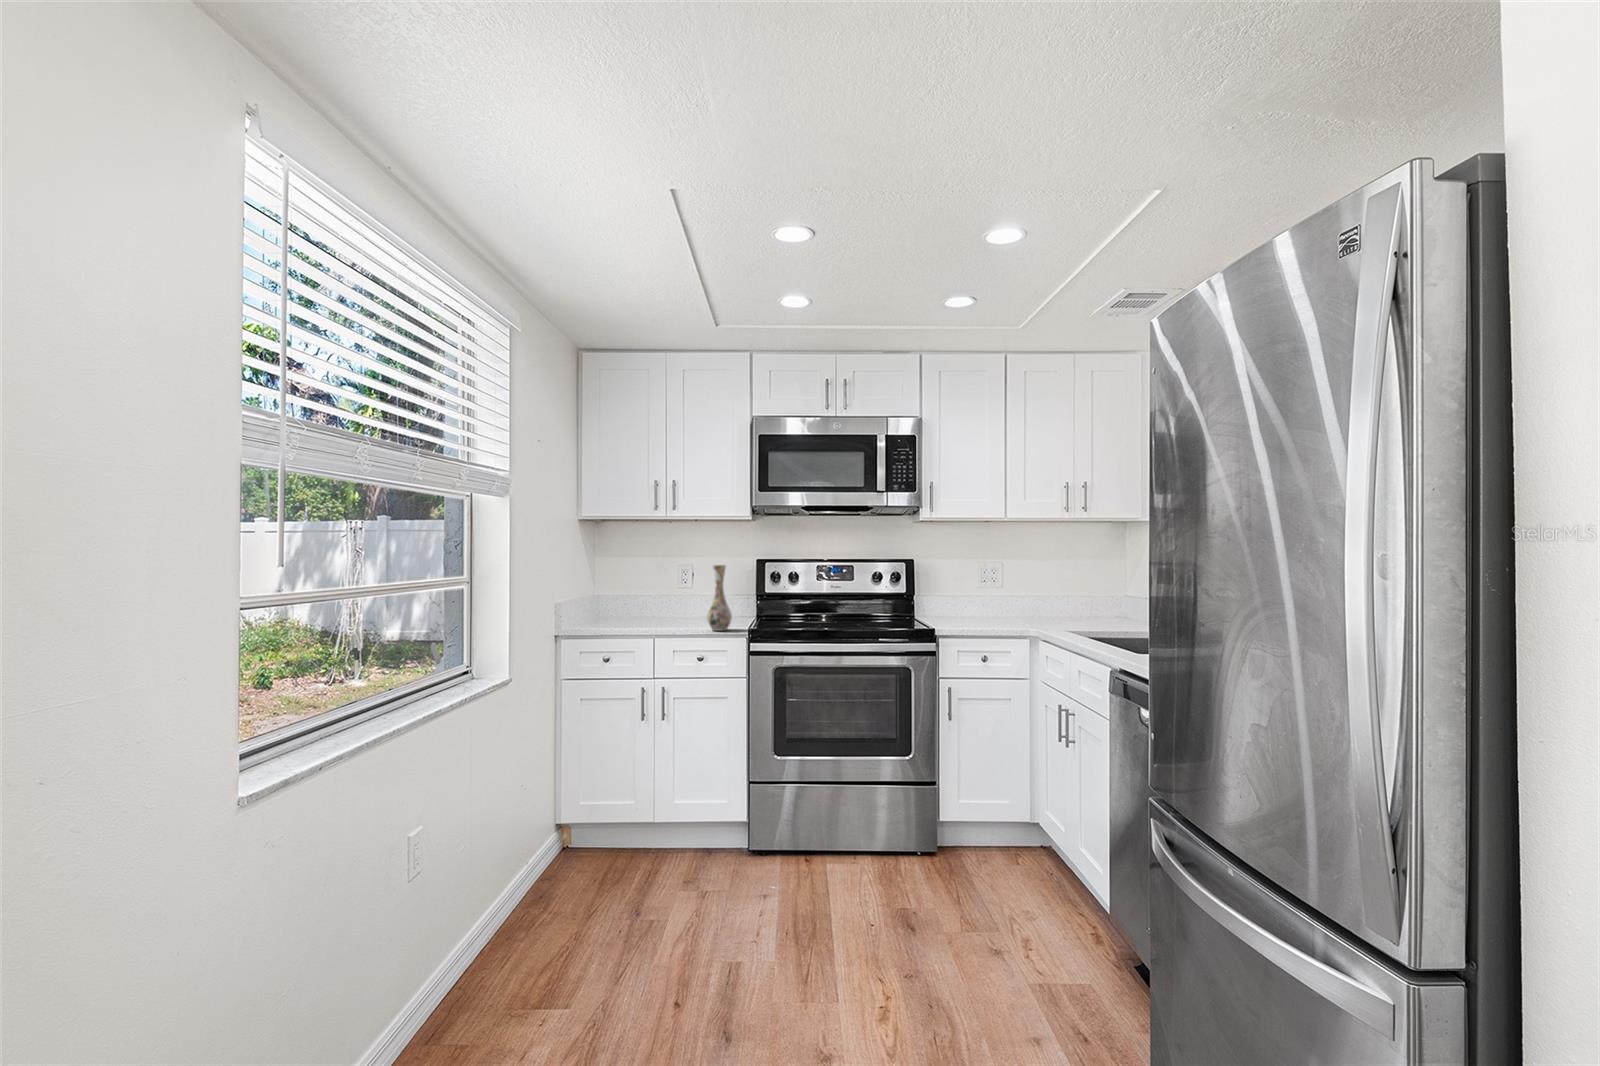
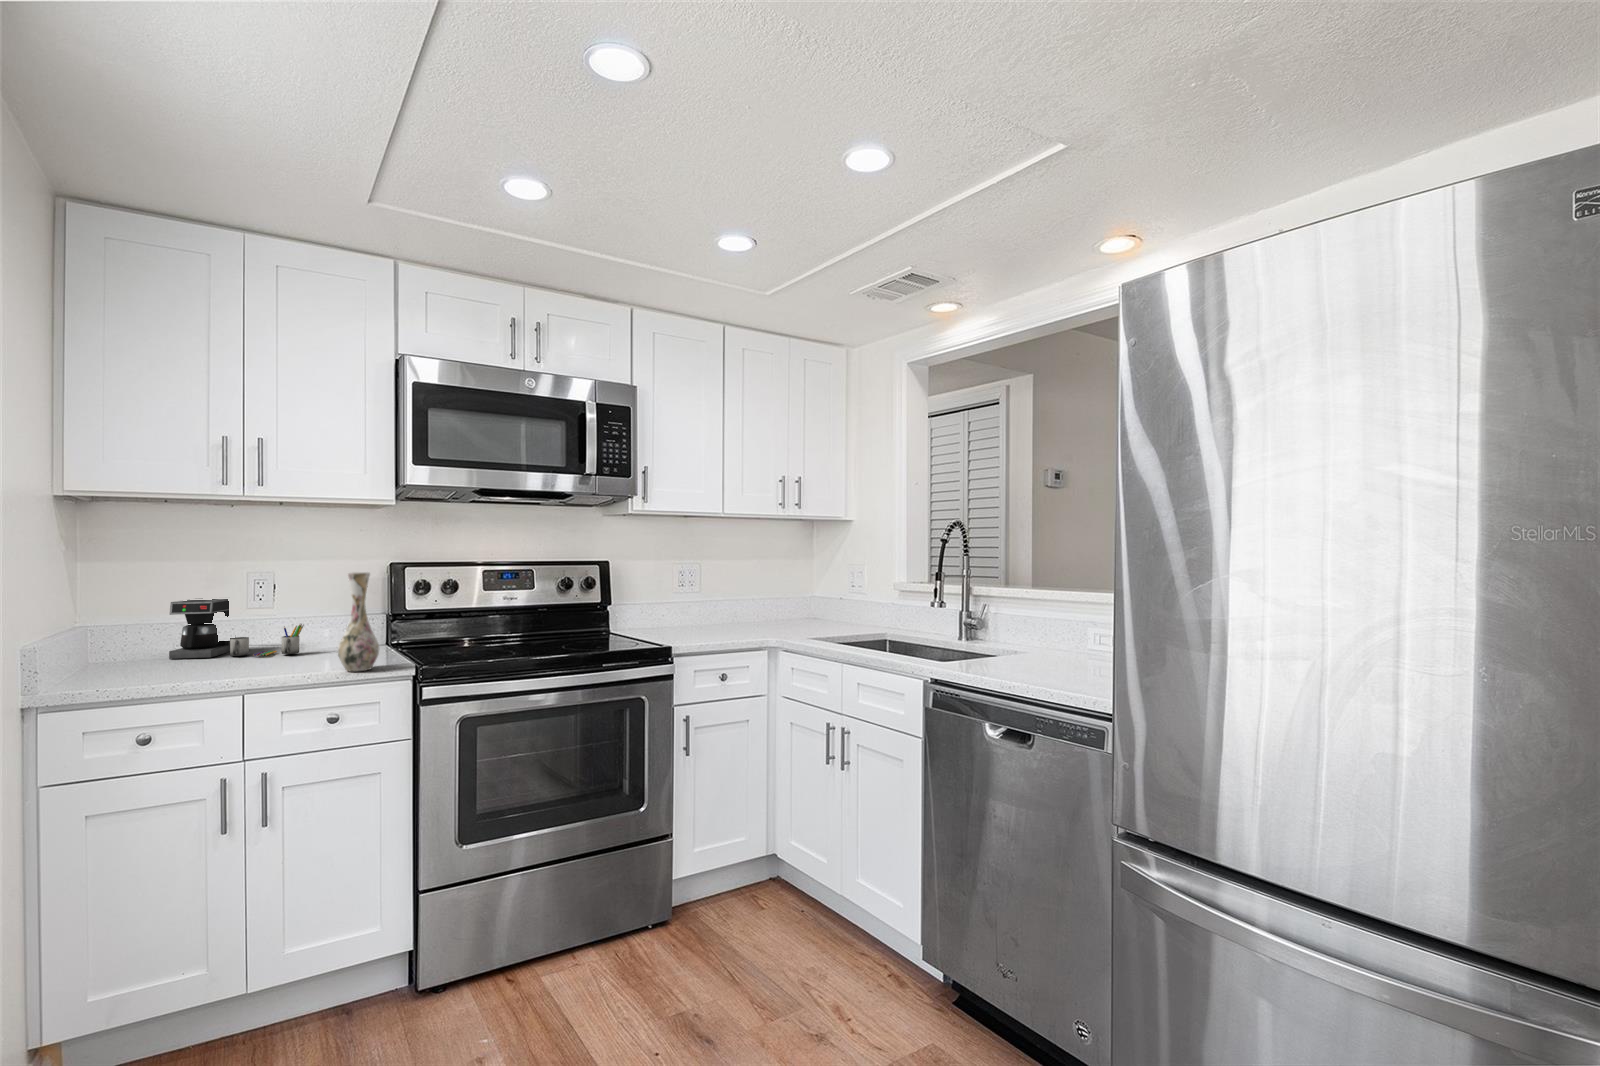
coffee maker: none [633,581,701,619] -> present [169,599,304,659]

